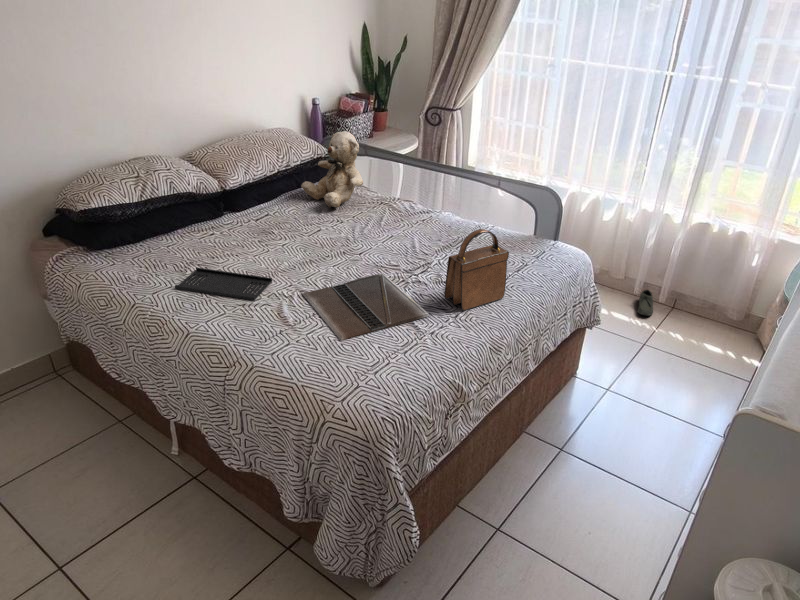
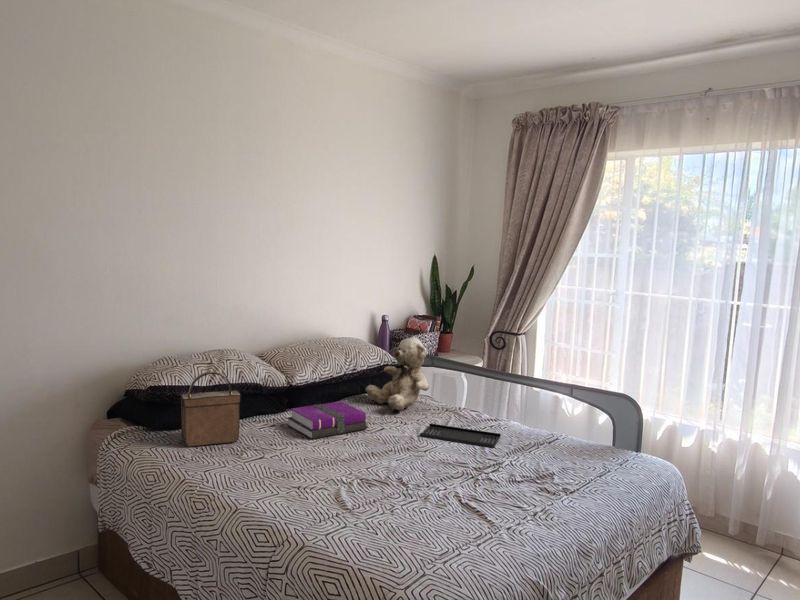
notebook: none [226,204,306,248] -> present [288,401,368,439]
handbag: present [444,229,509,311] -> present [181,372,241,447]
tray: present [175,268,272,300] -> present [420,424,501,448]
laptop: present [303,273,428,341] -> none [363,468,503,528]
shoe: present [638,290,653,316] -> none [736,527,763,562]

